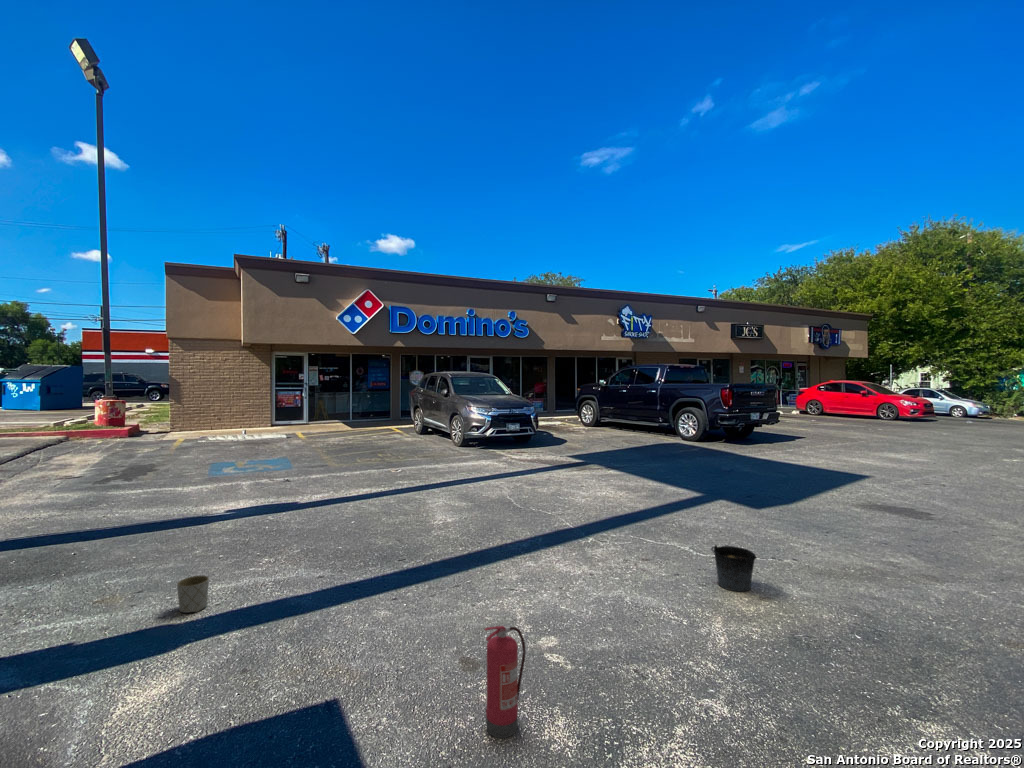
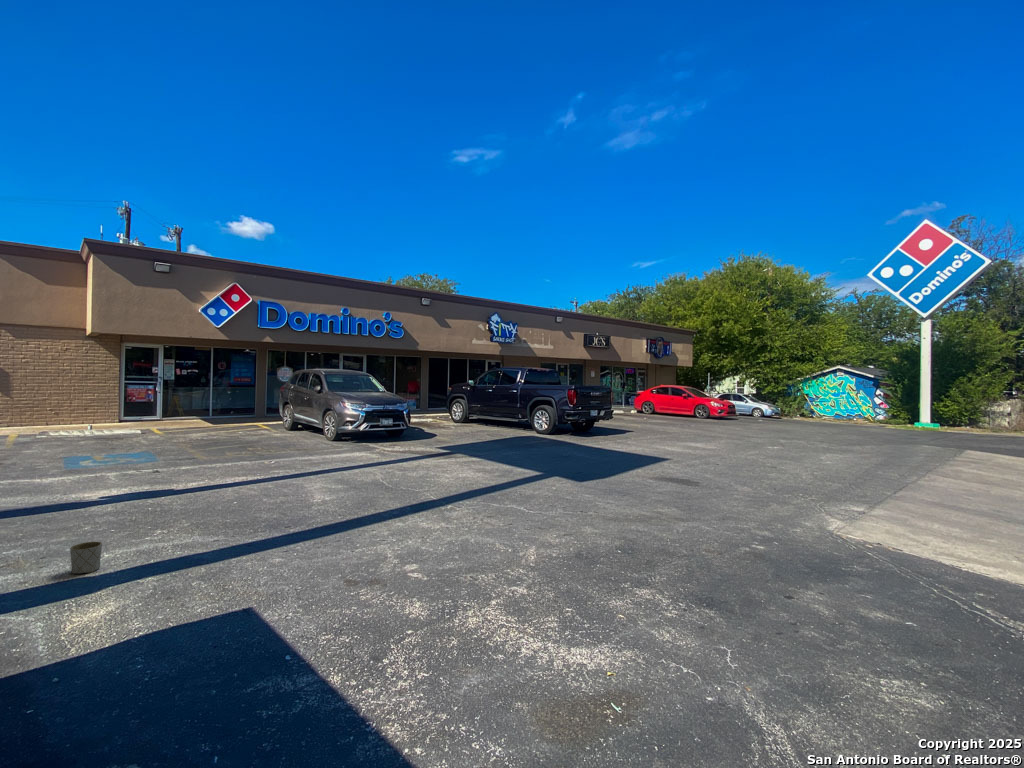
bucket: present [711,545,756,592] -> none [537,500,568,532]
fire extinguisher: present [485,626,525,738] -> none [361,544,391,621]

